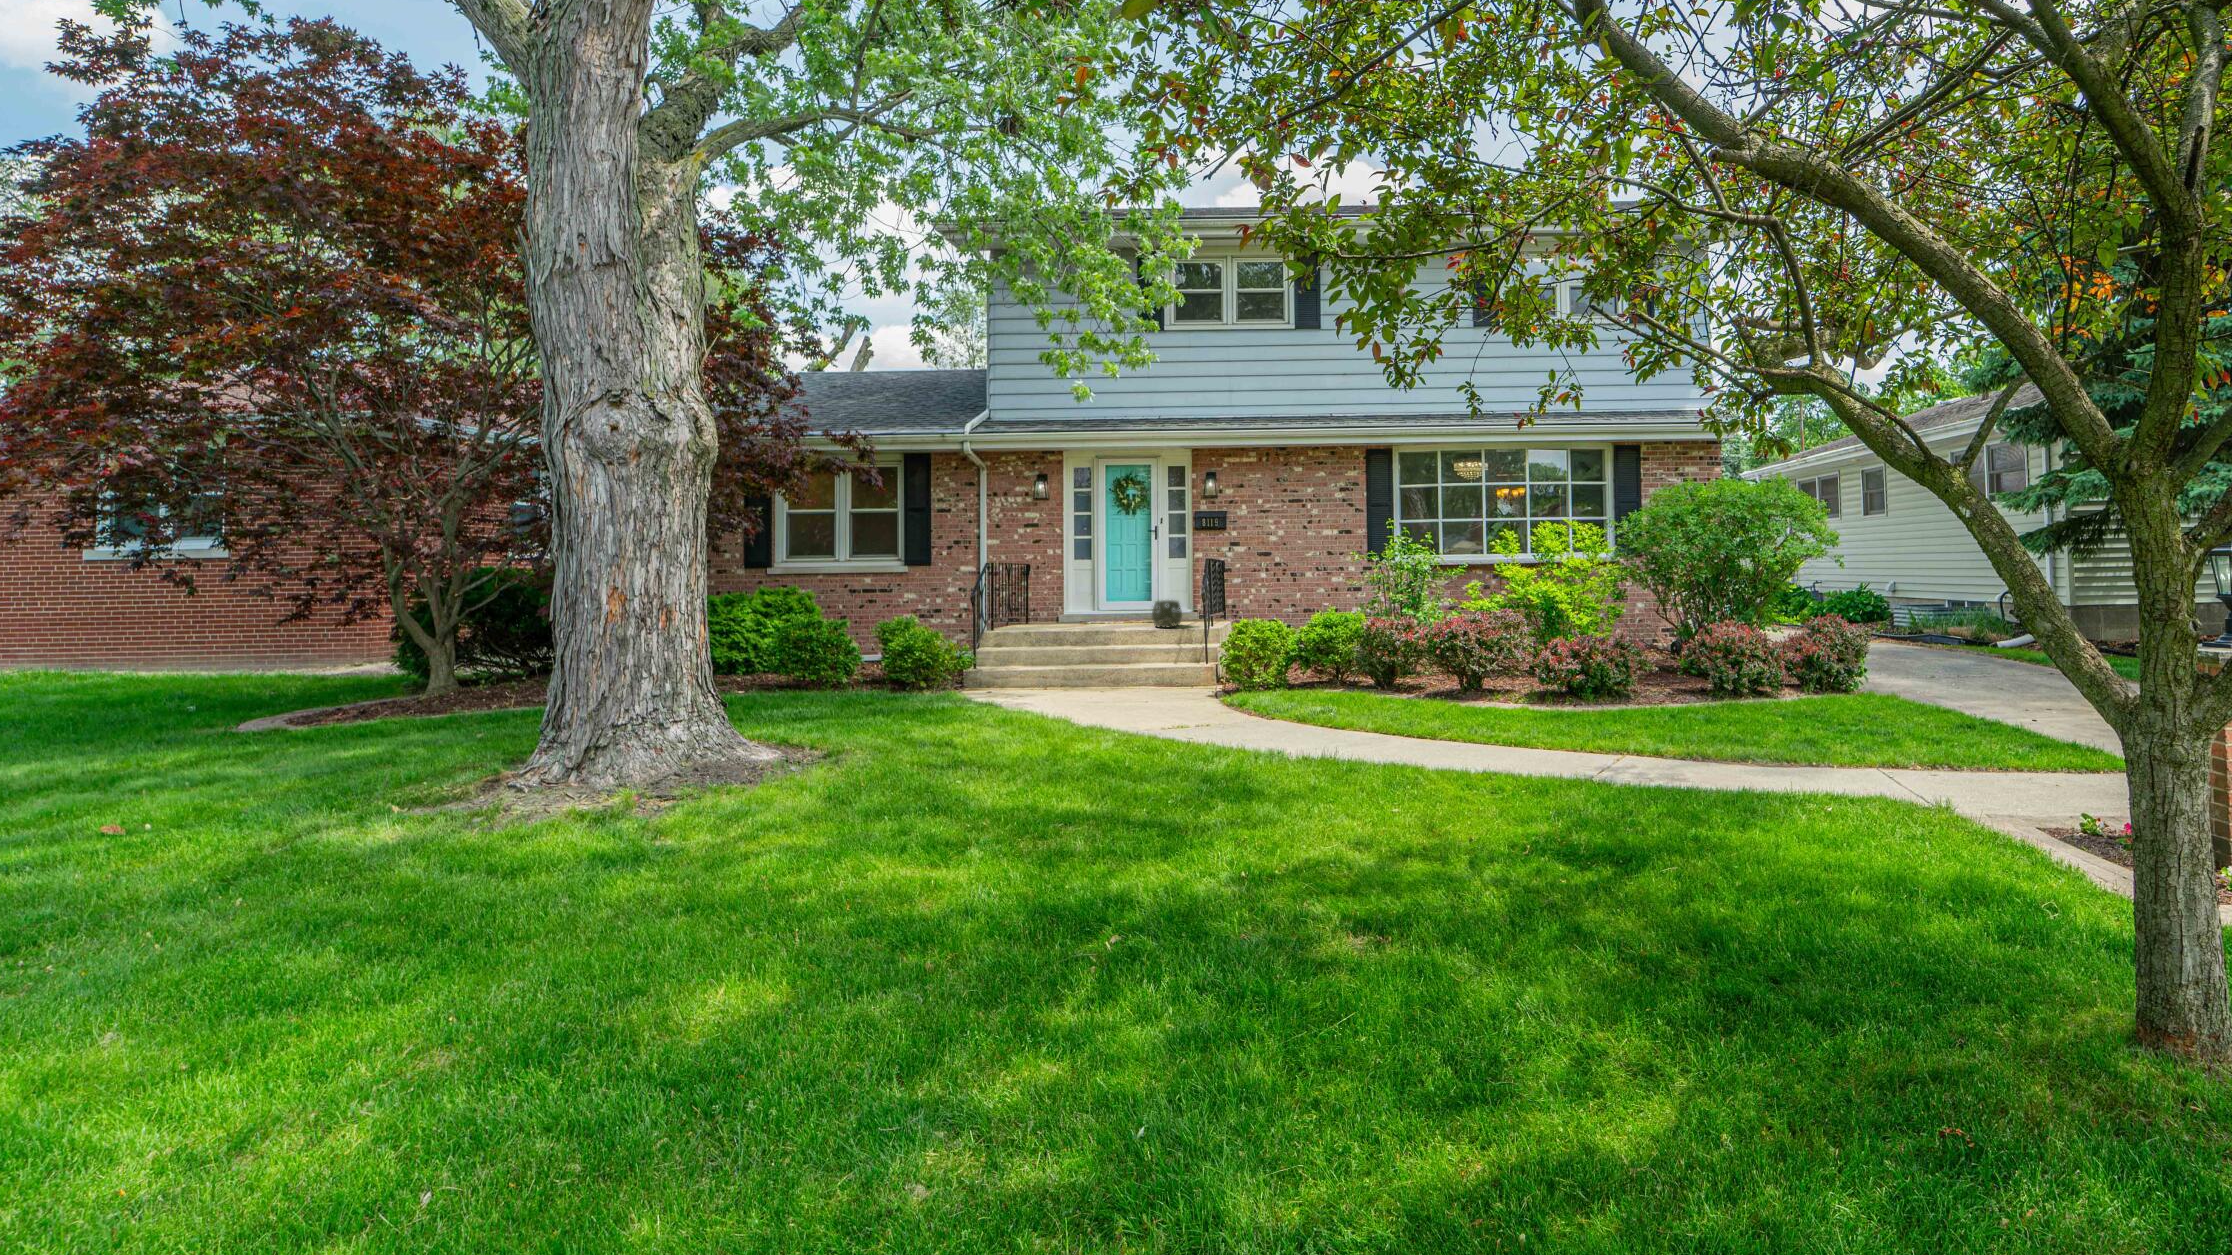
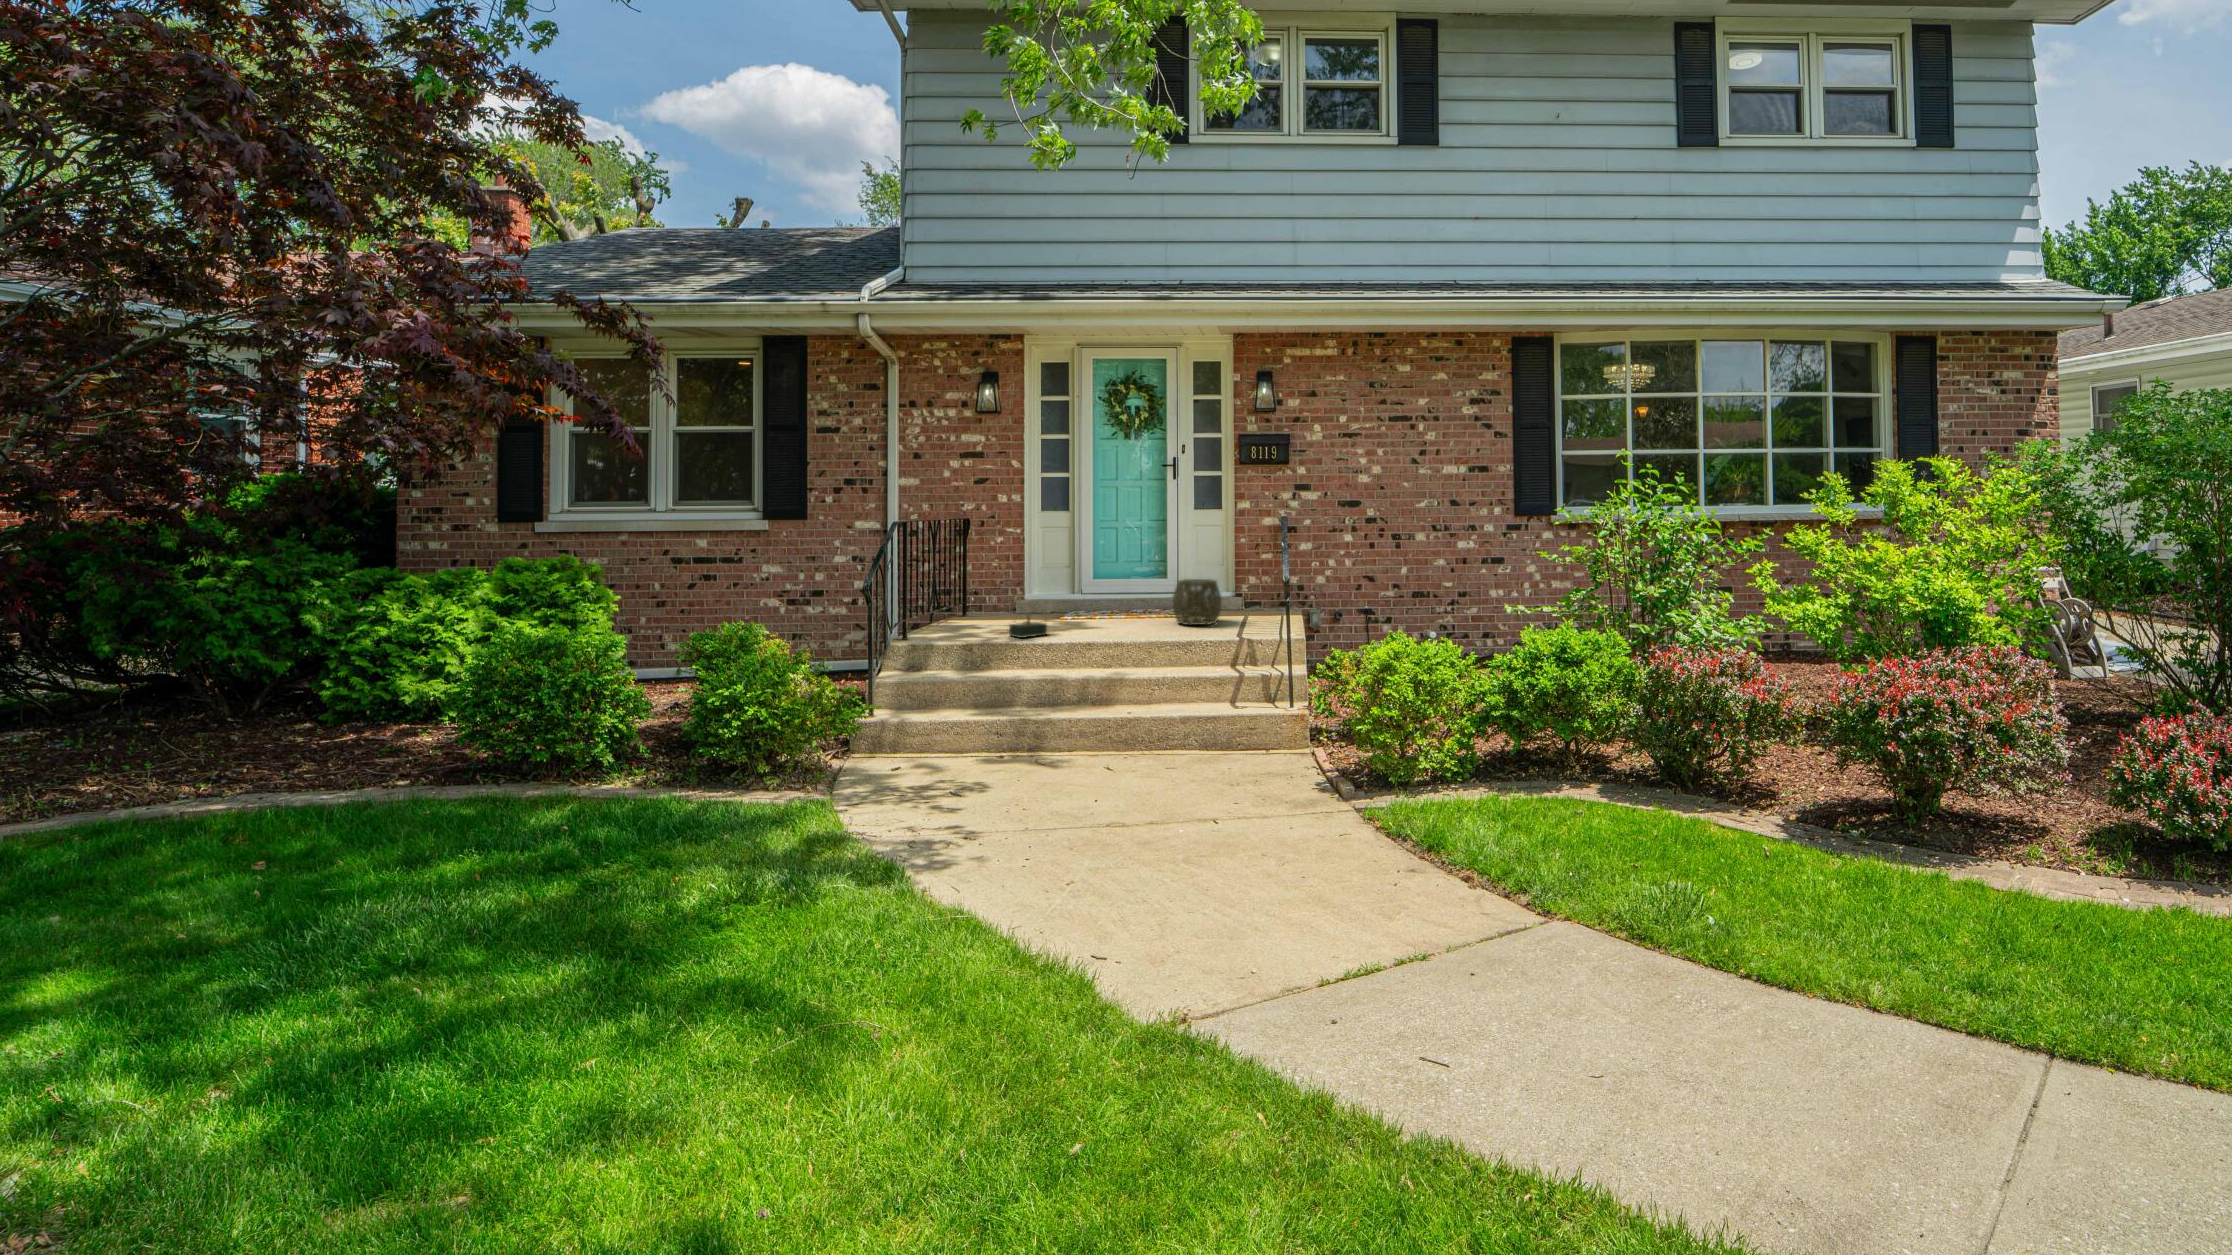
decorative plant: none [1047,607,1078,634] -> present [1001,593,1048,638]

